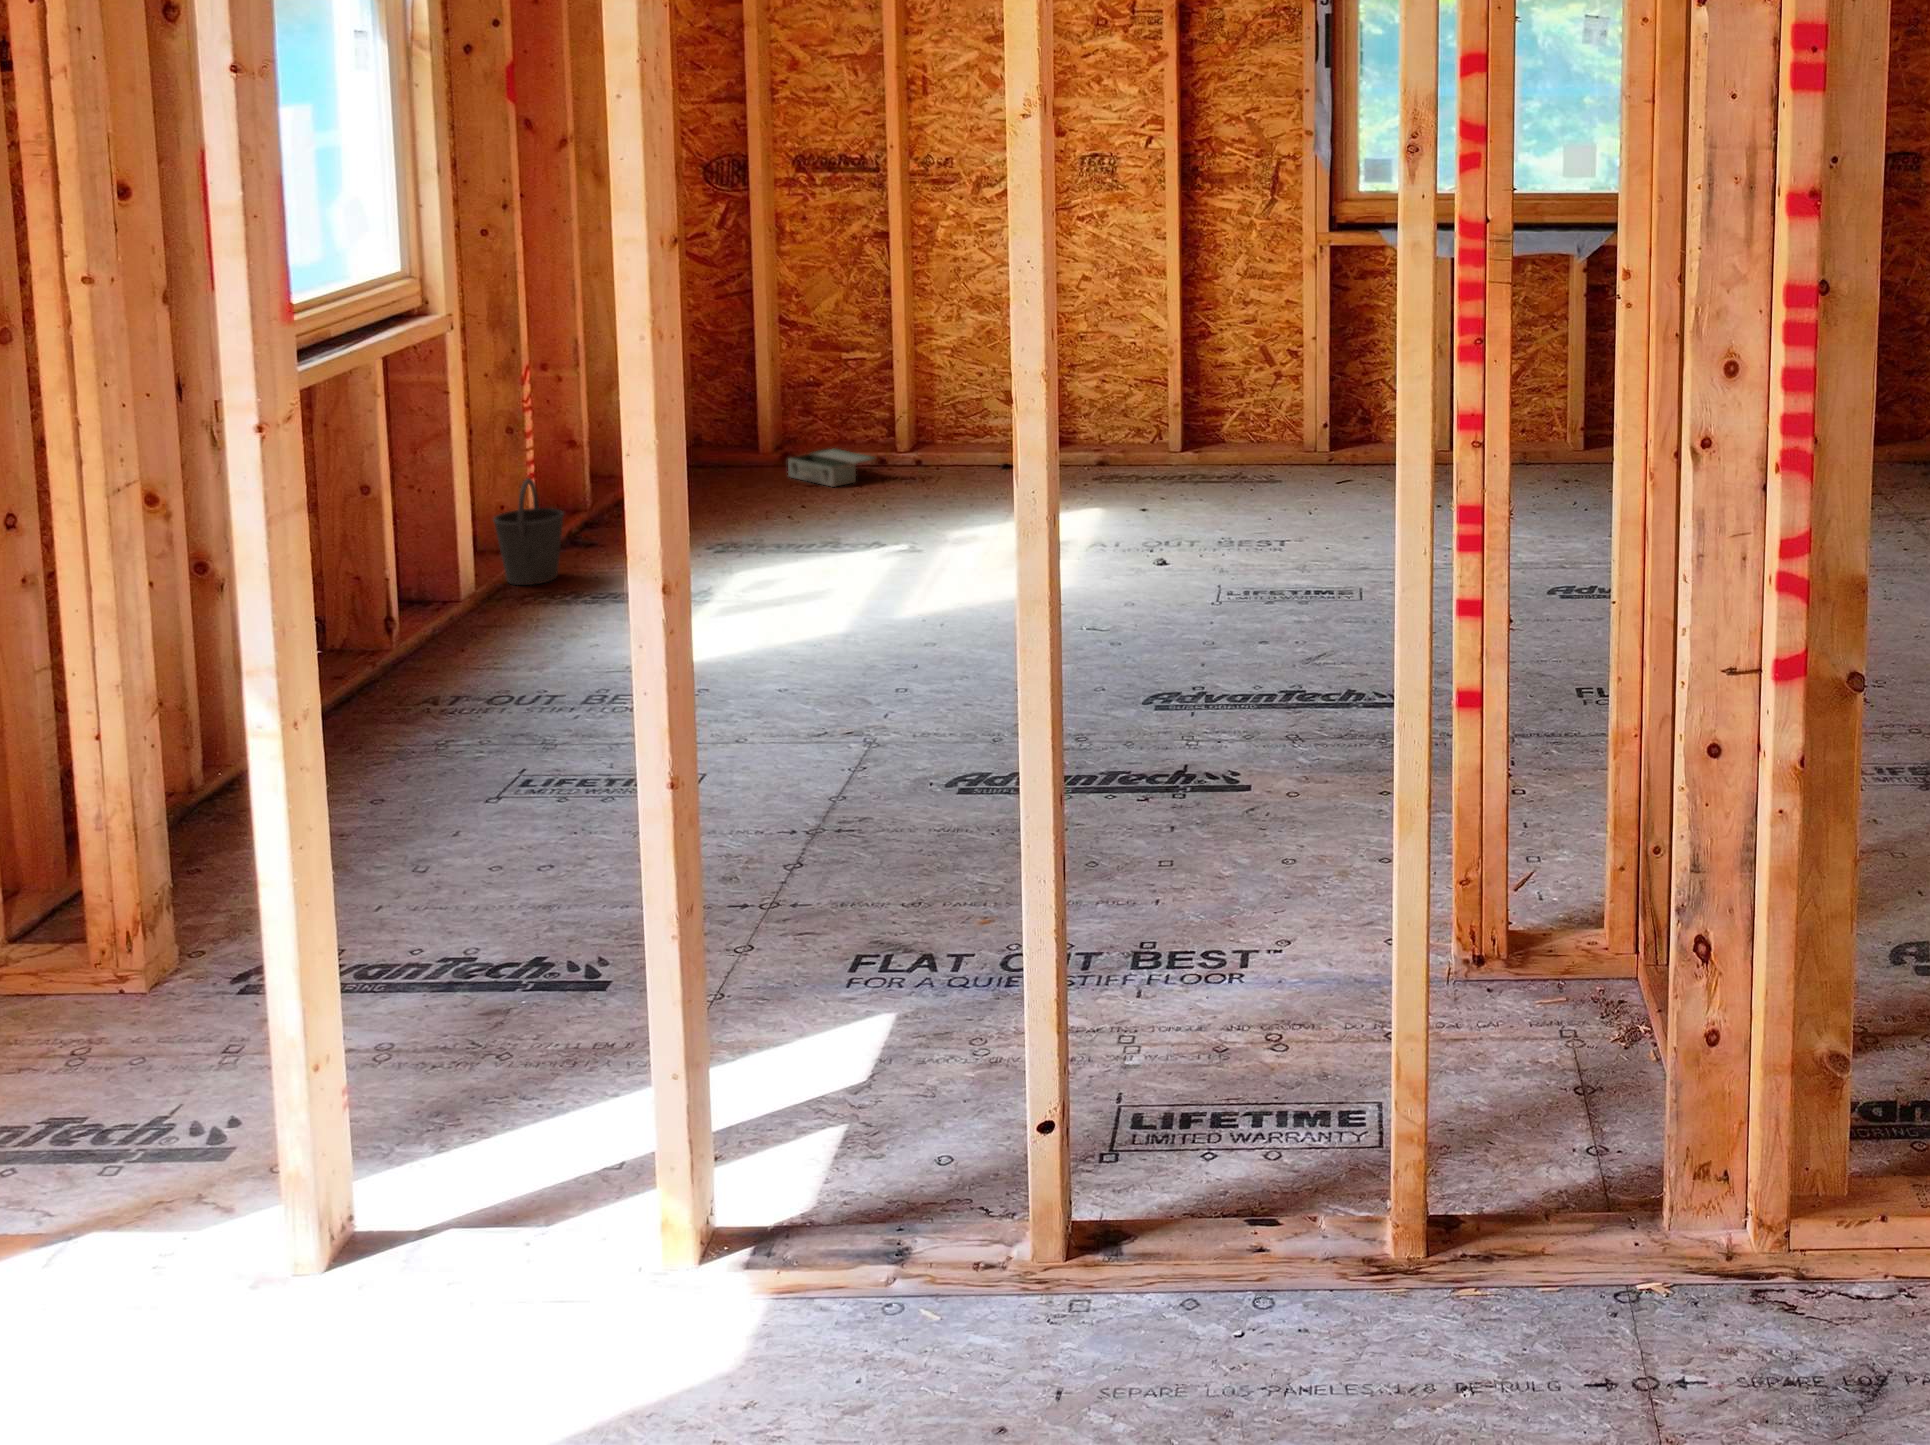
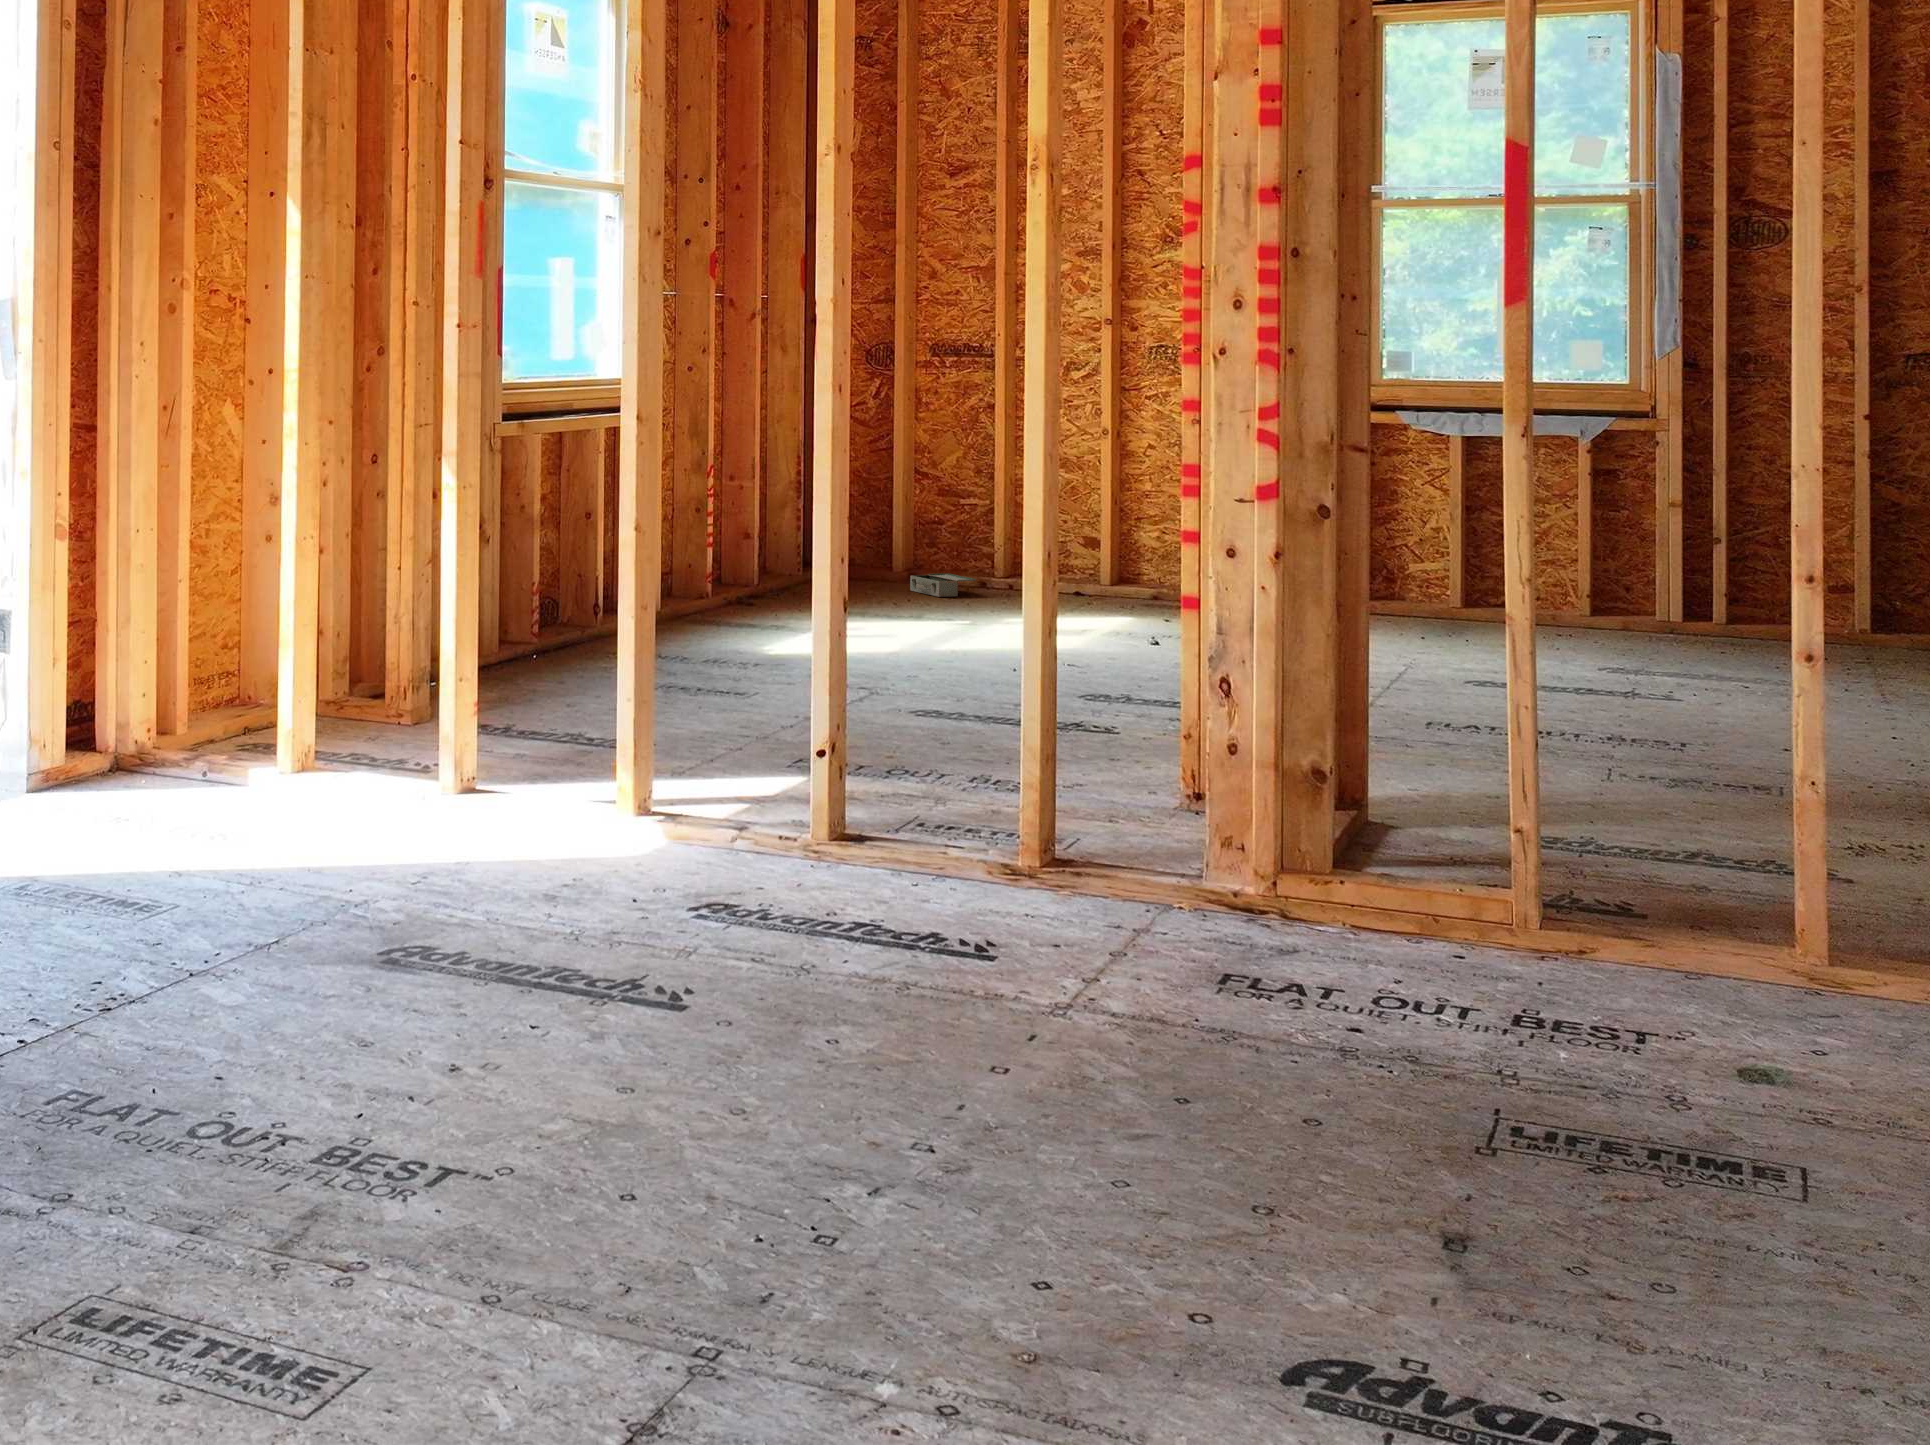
bucket: present [493,478,564,585] -> none [680,541,727,616]

